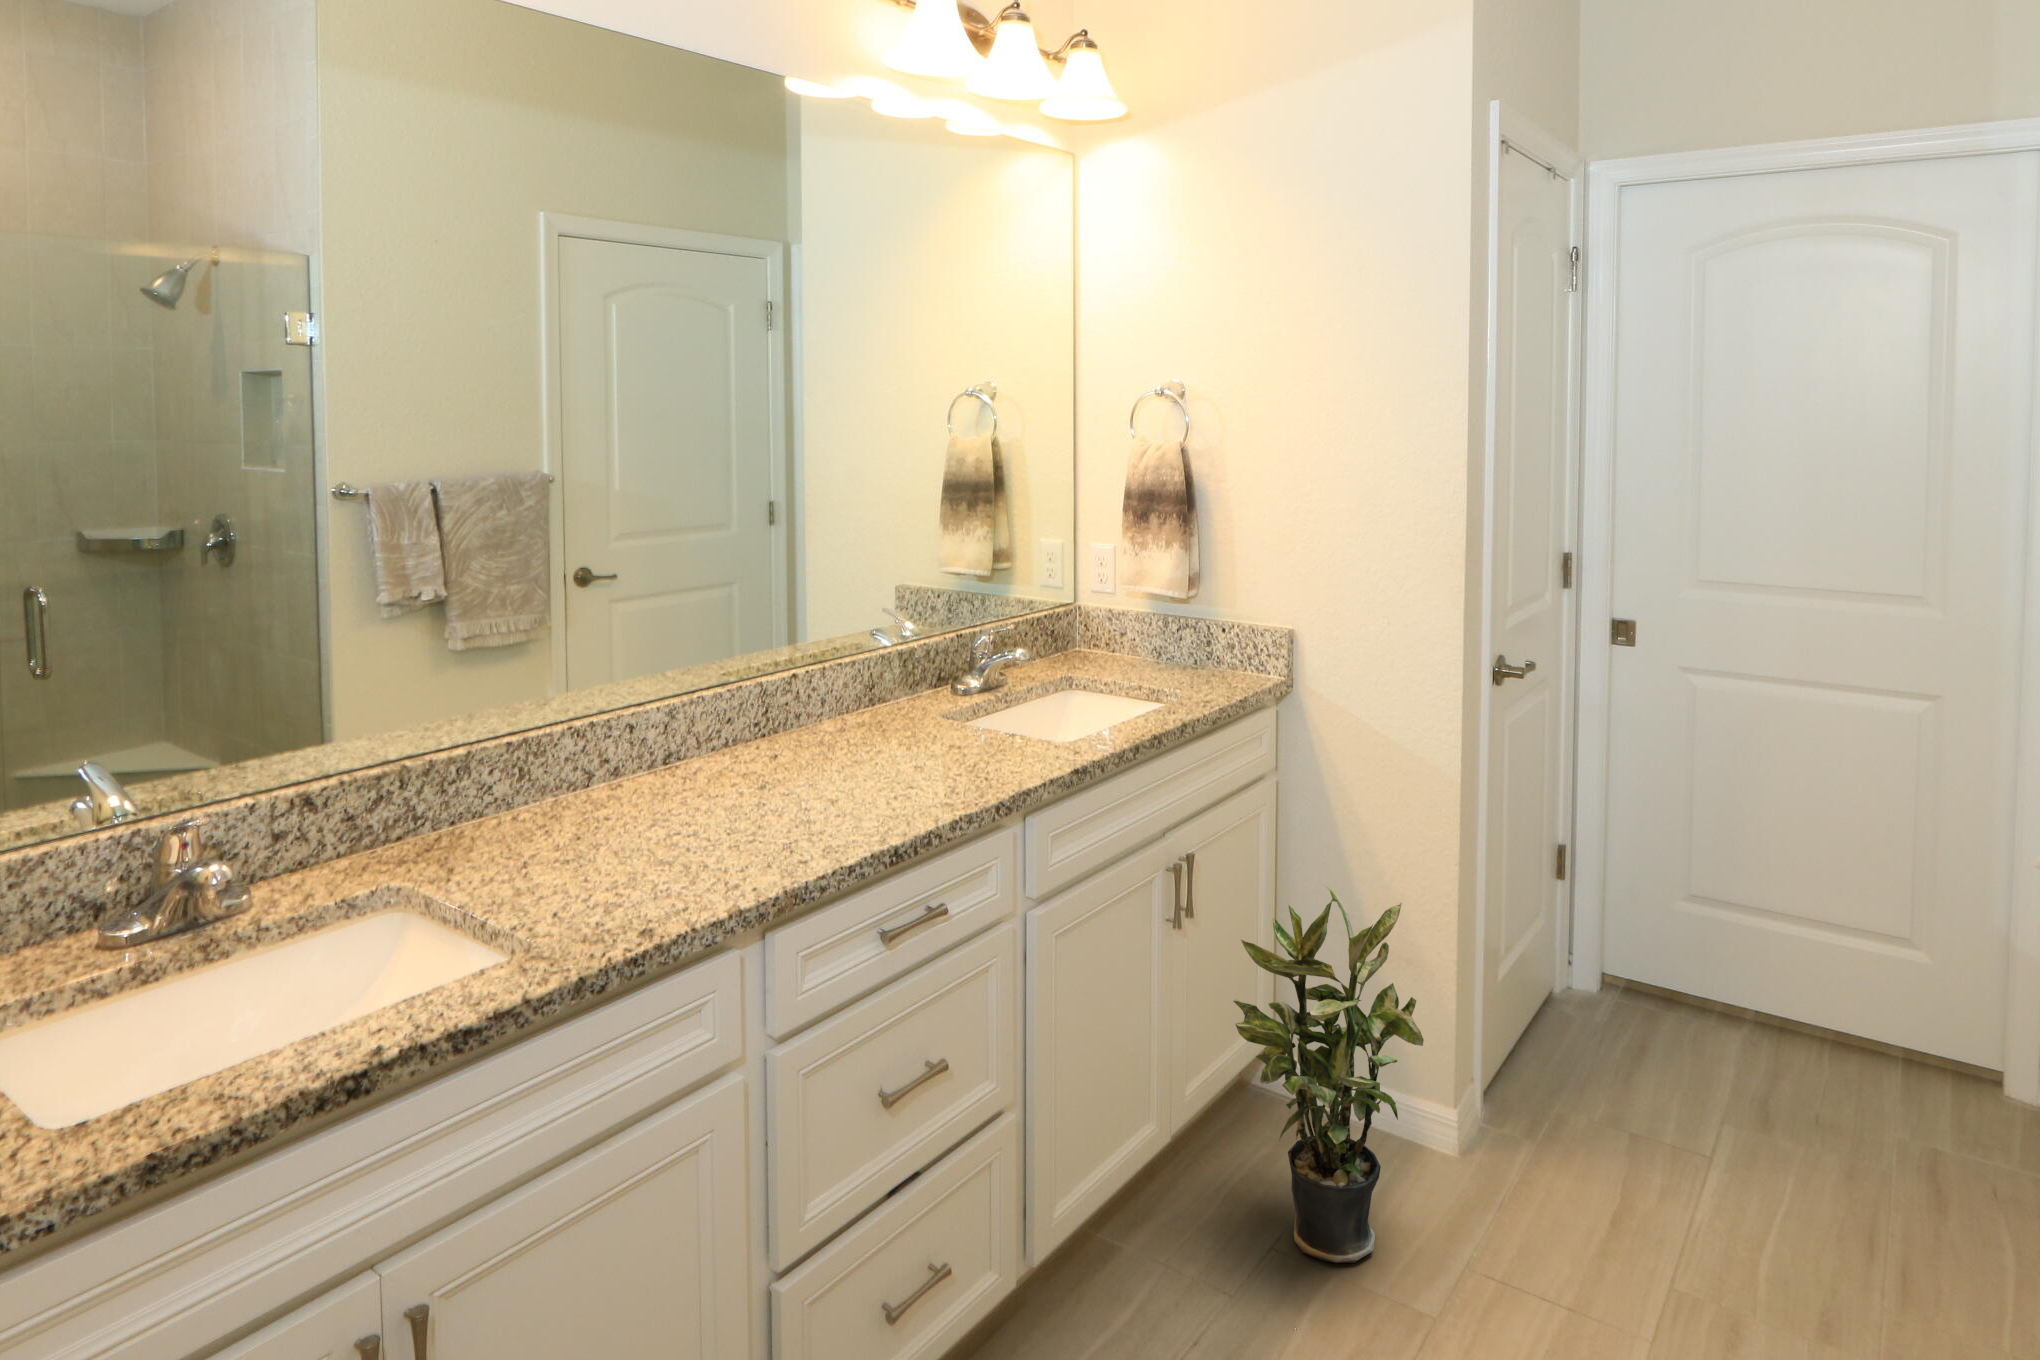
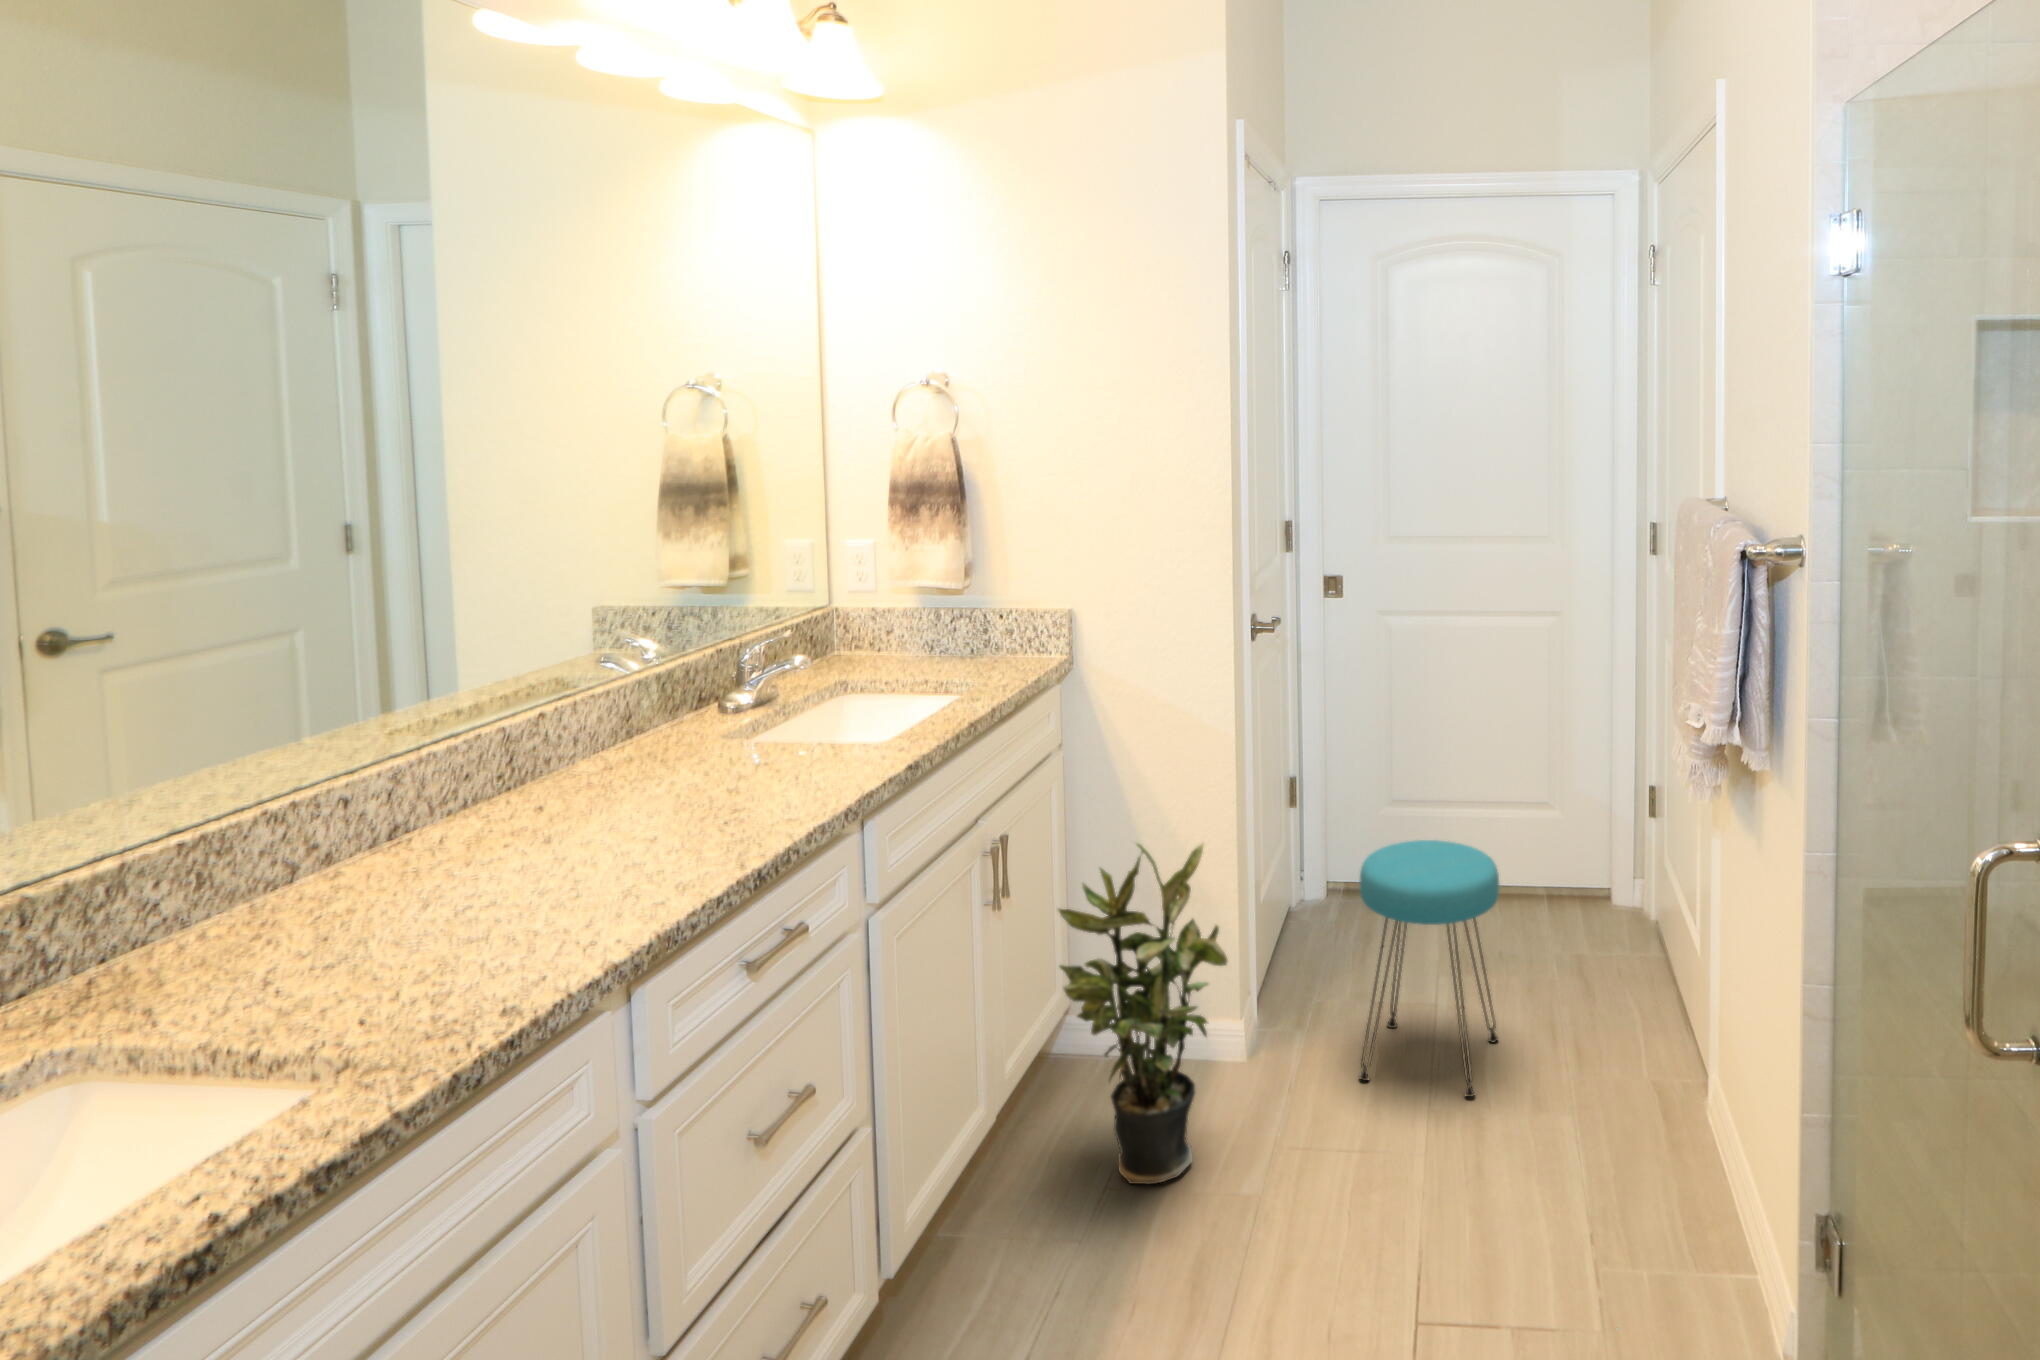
stool: none [1592,951,1795,1290] -> present [1359,840,1499,1097]

